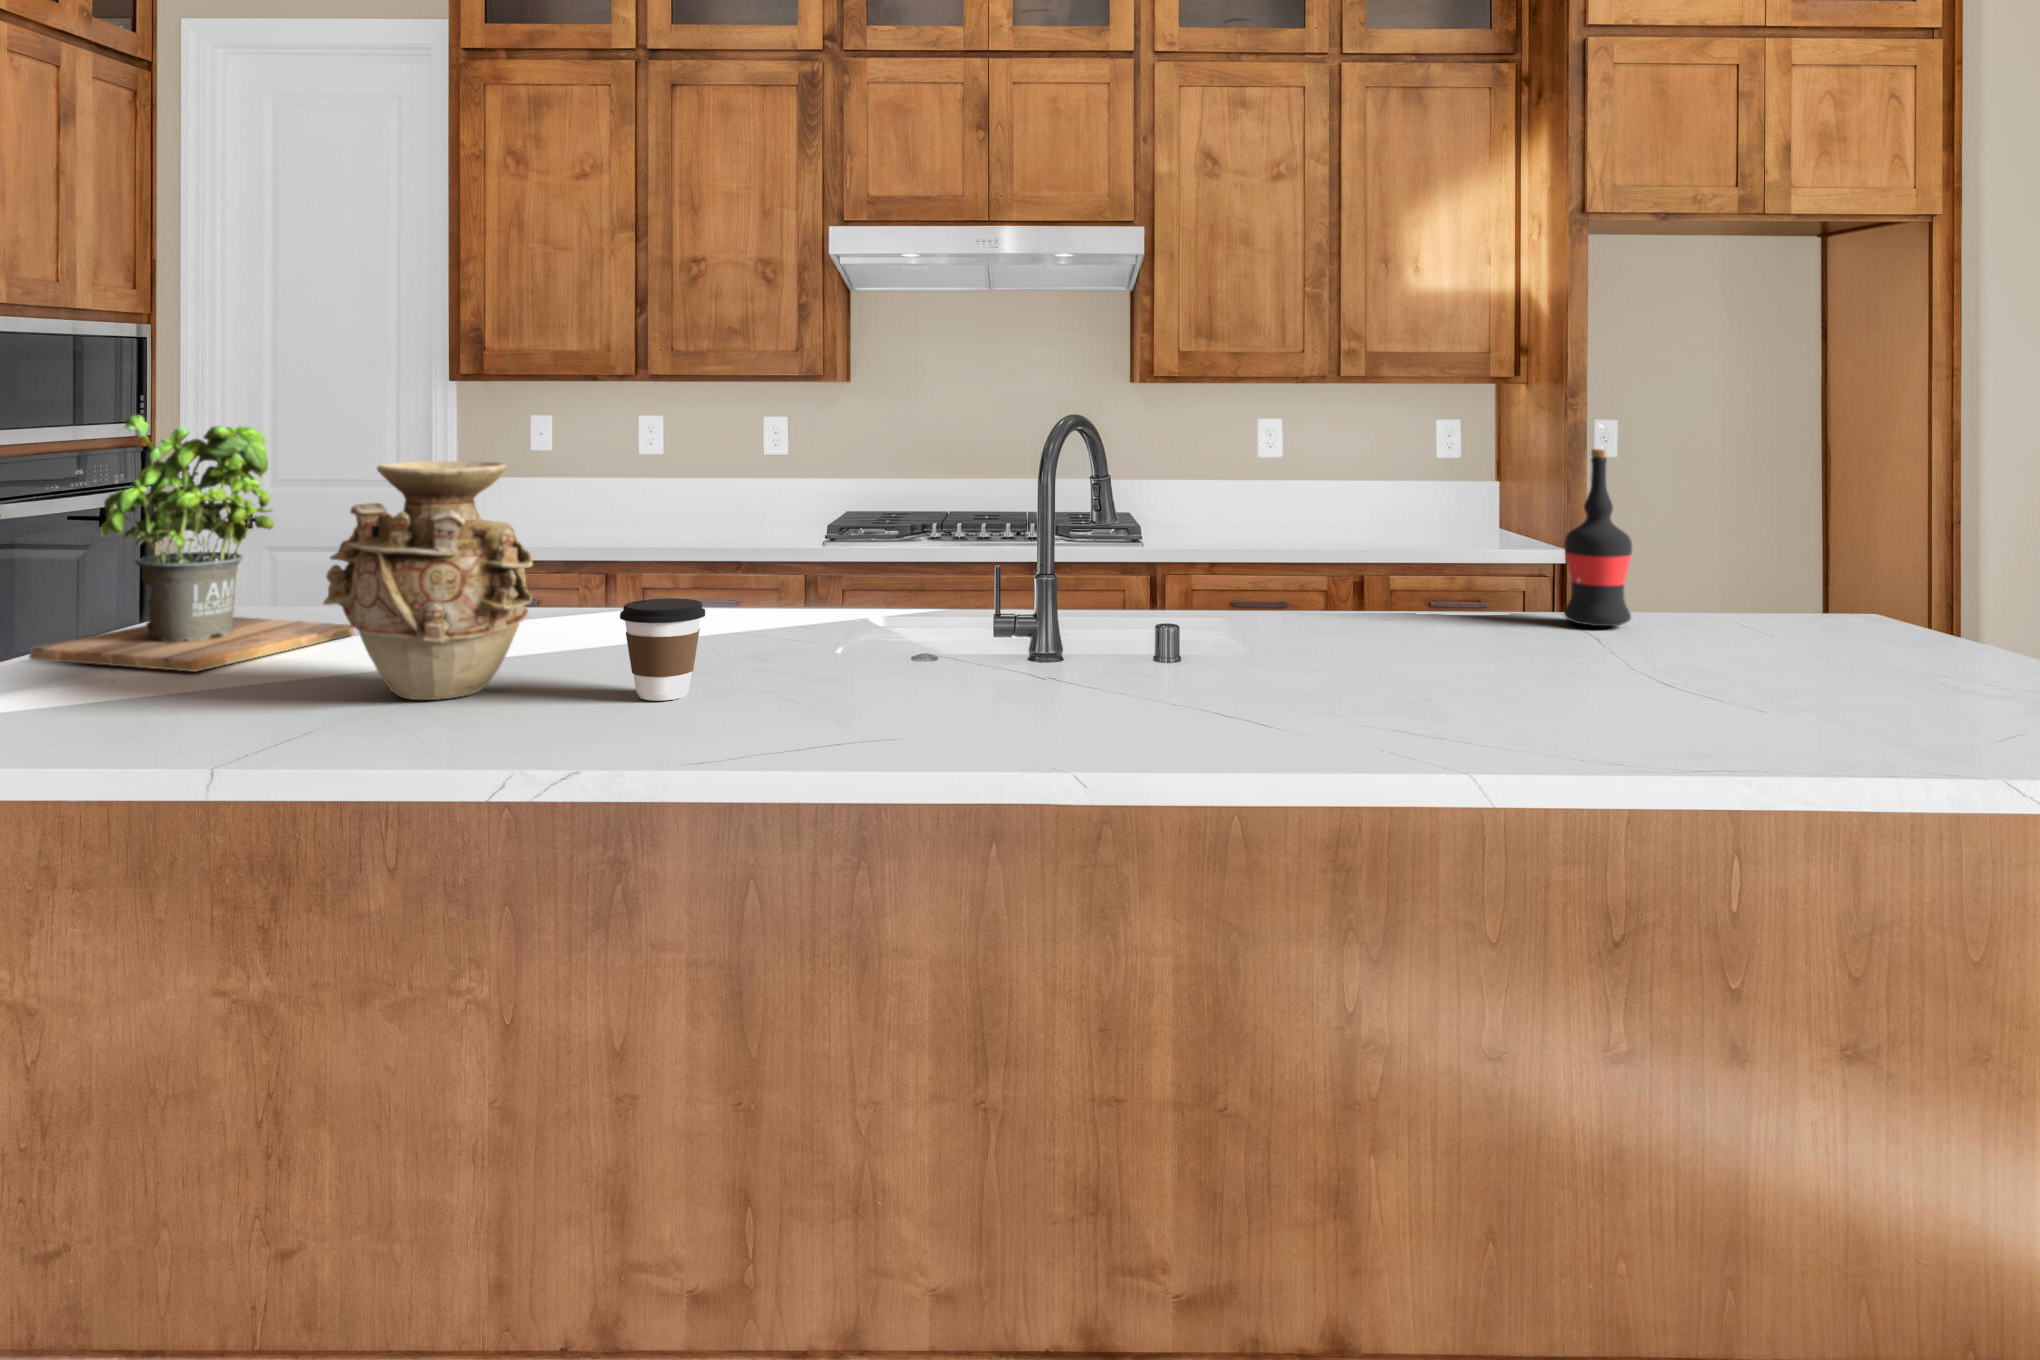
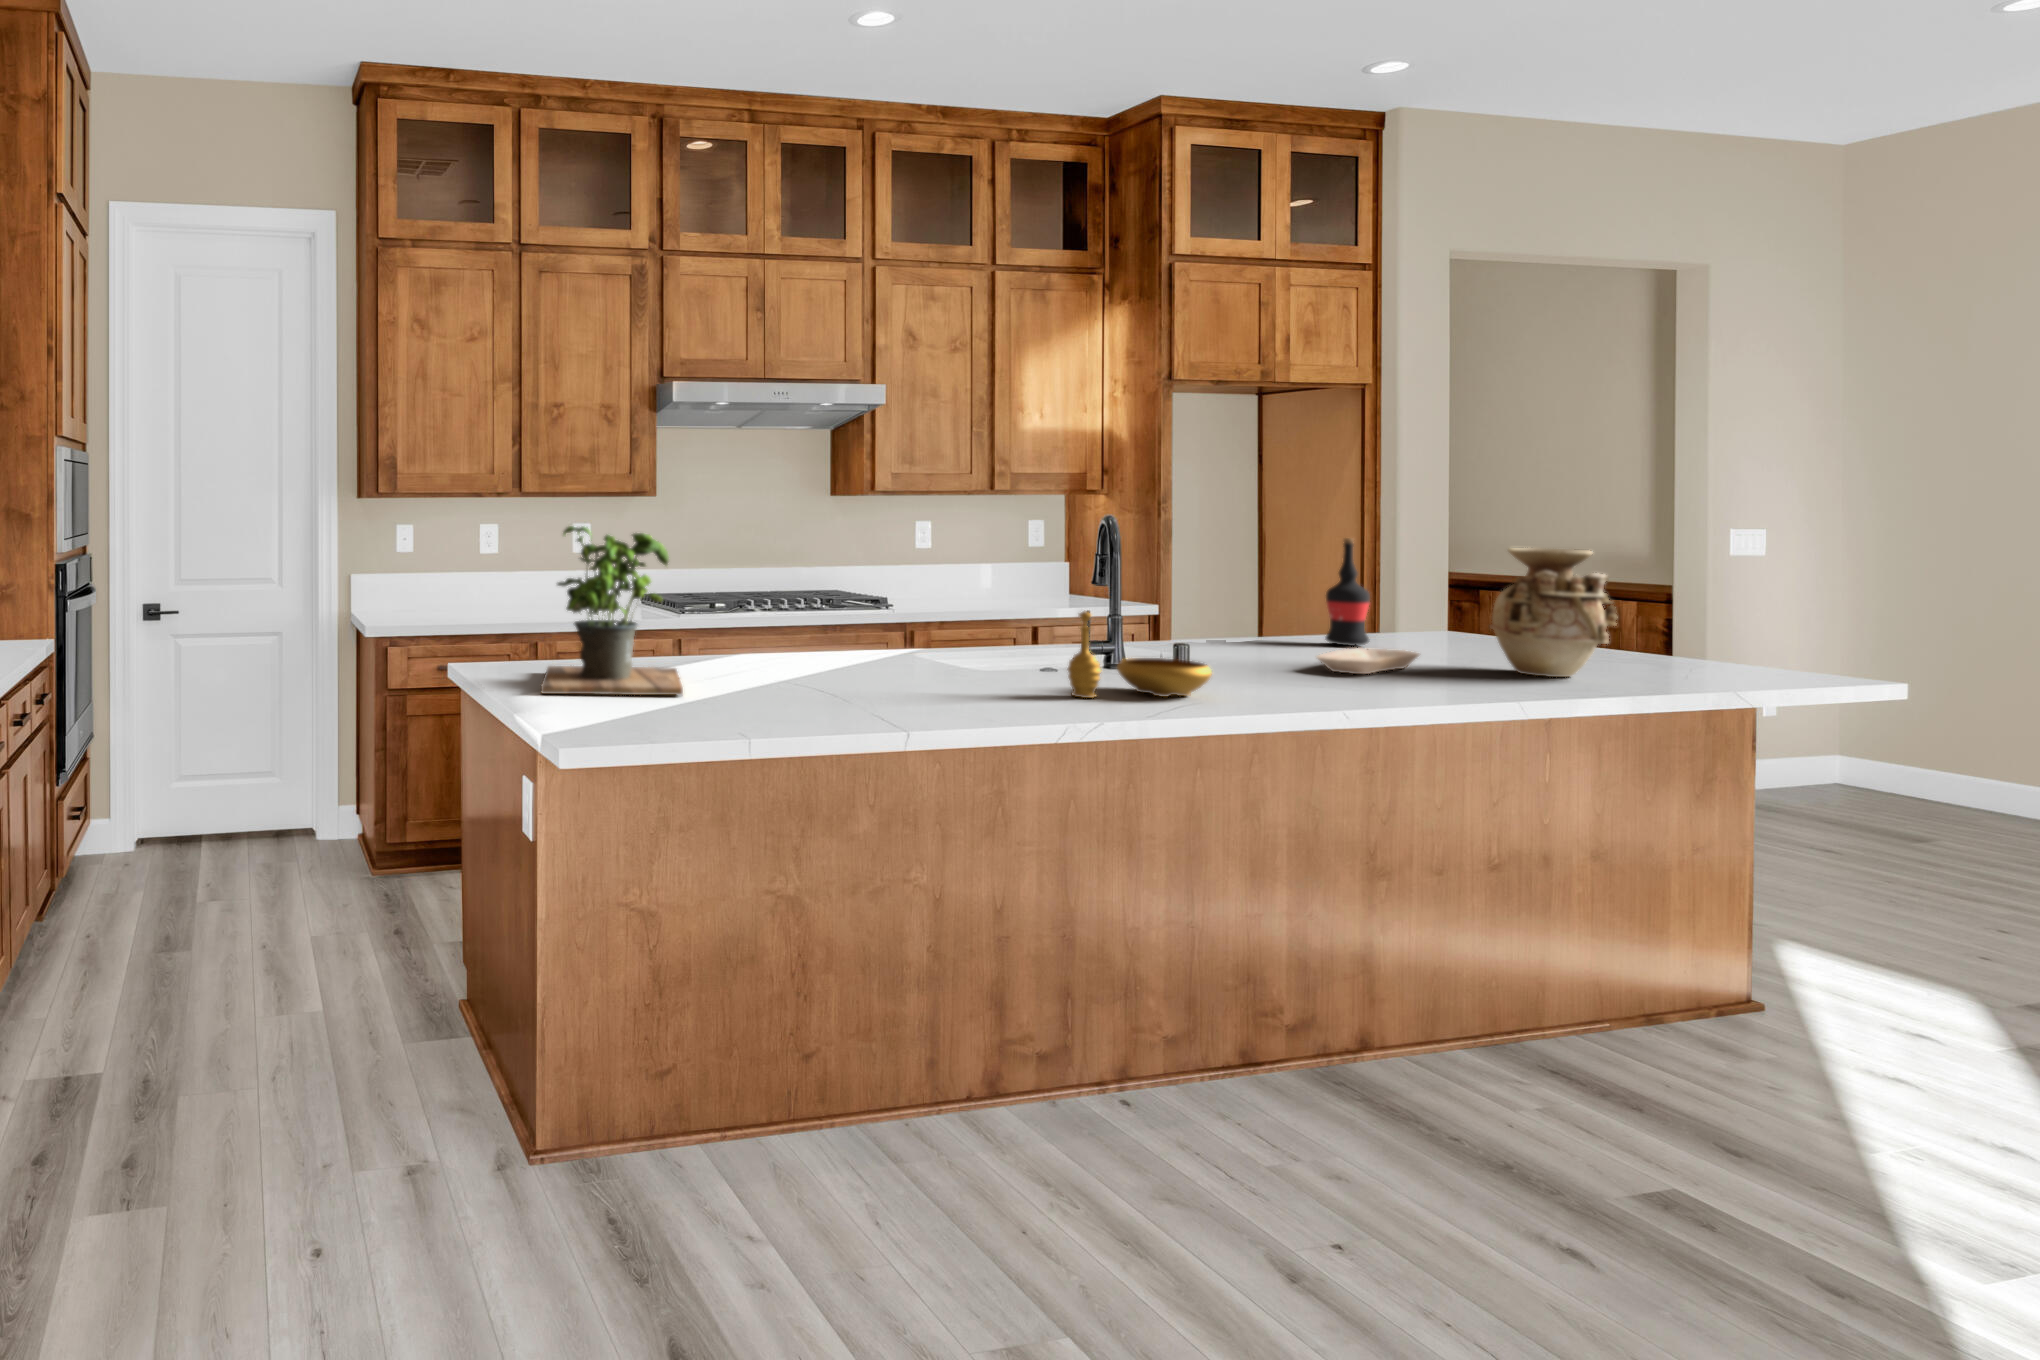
vase: present [323,461,533,700] -> present [1490,548,1617,677]
decorative bowl: none [759,562,1010,713] -> present [1068,611,1212,698]
coffee cup: present [620,598,705,701] -> none [975,636,1029,698]
tray: none [1364,635,1580,683] -> present [1317,648,1419,674]

